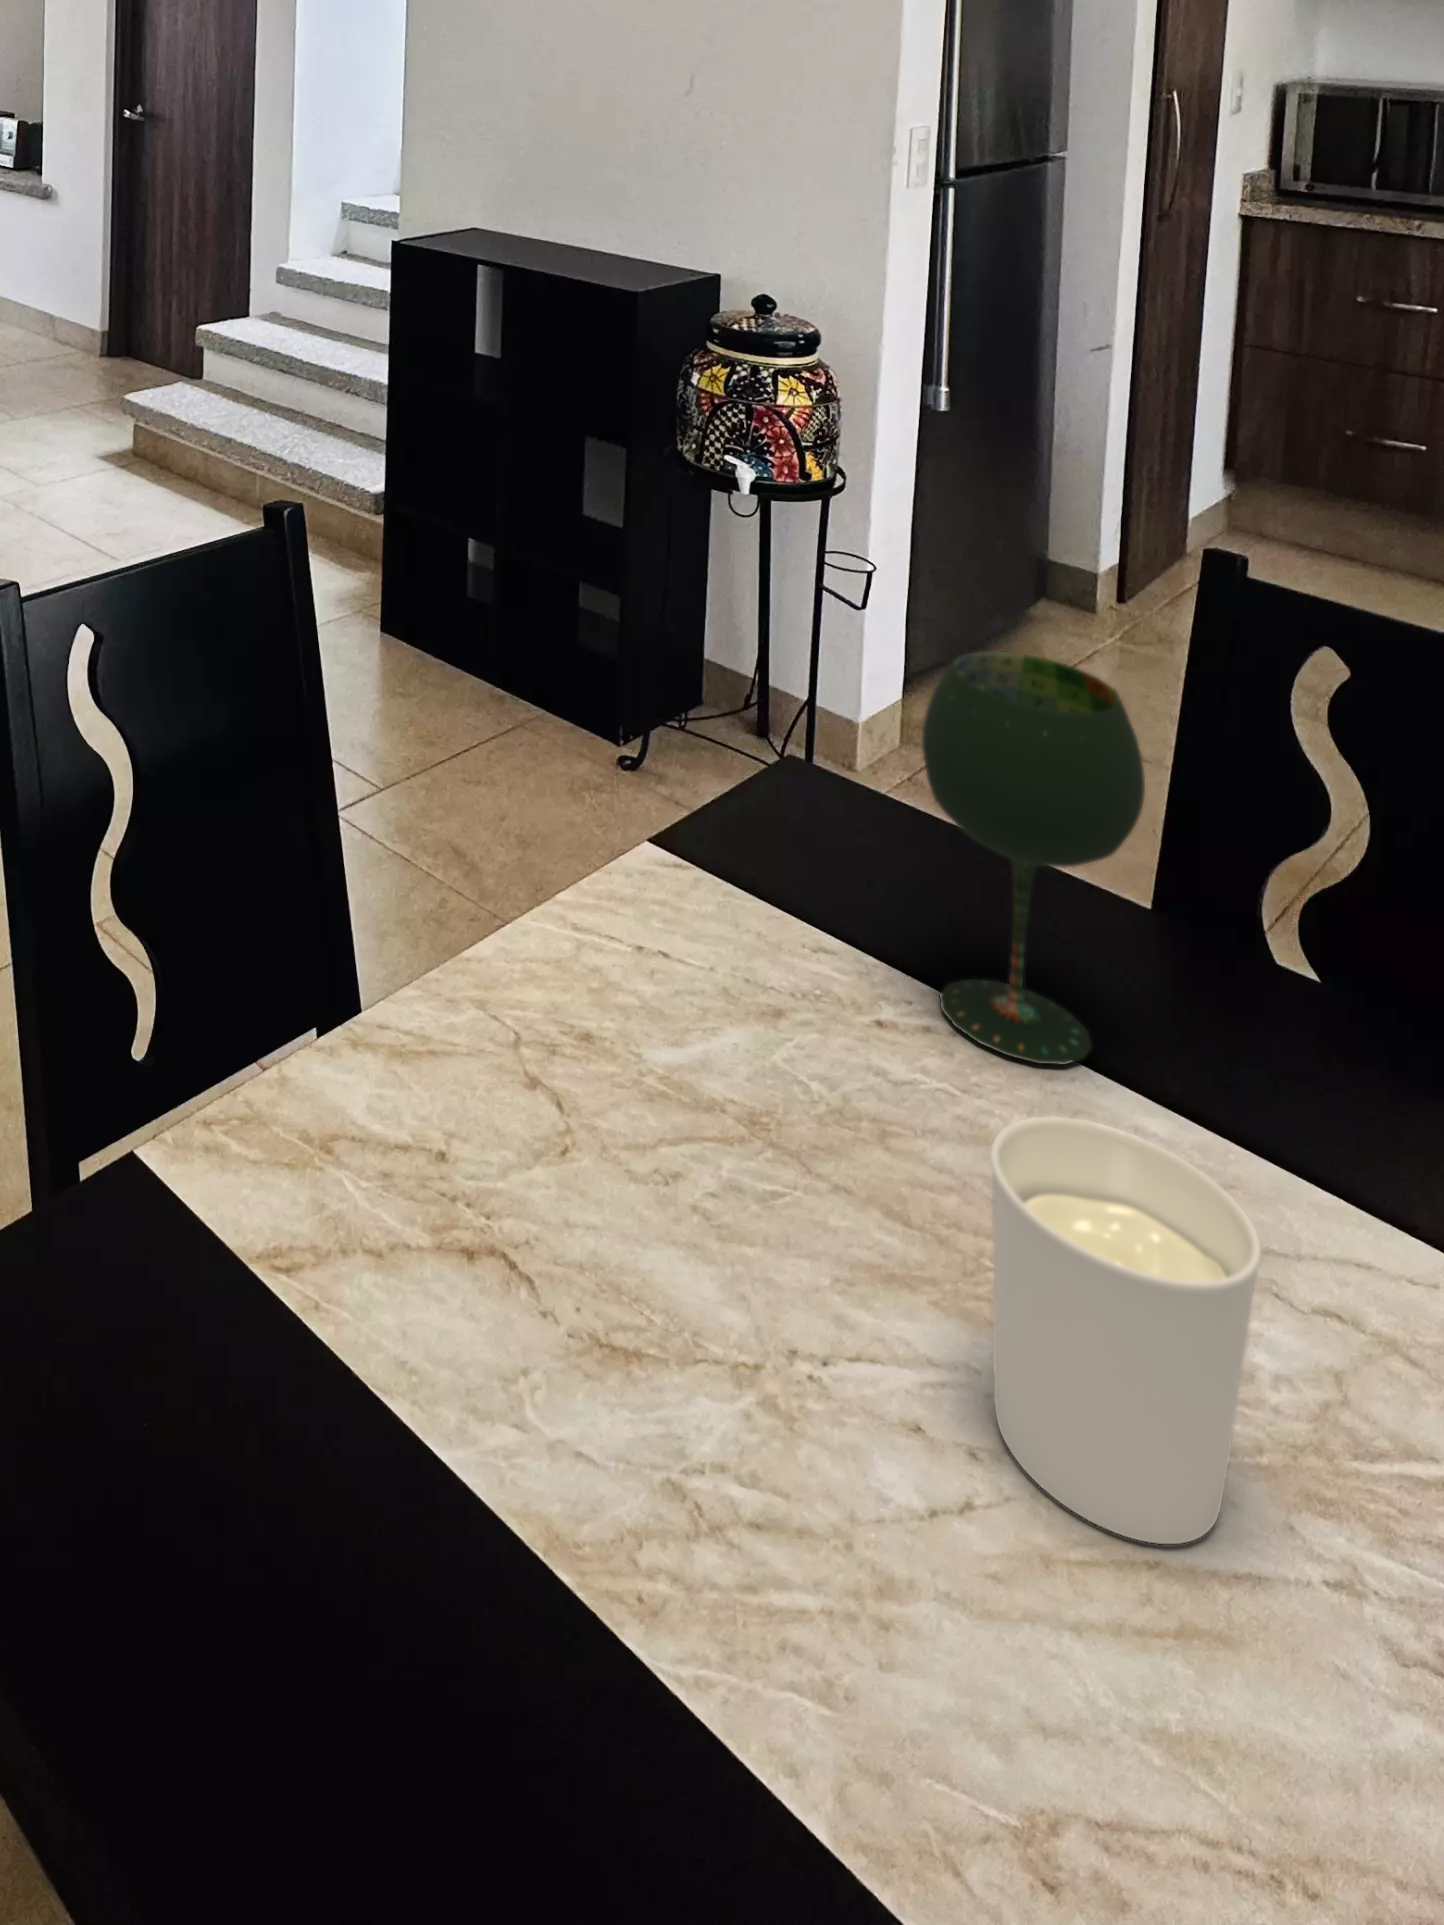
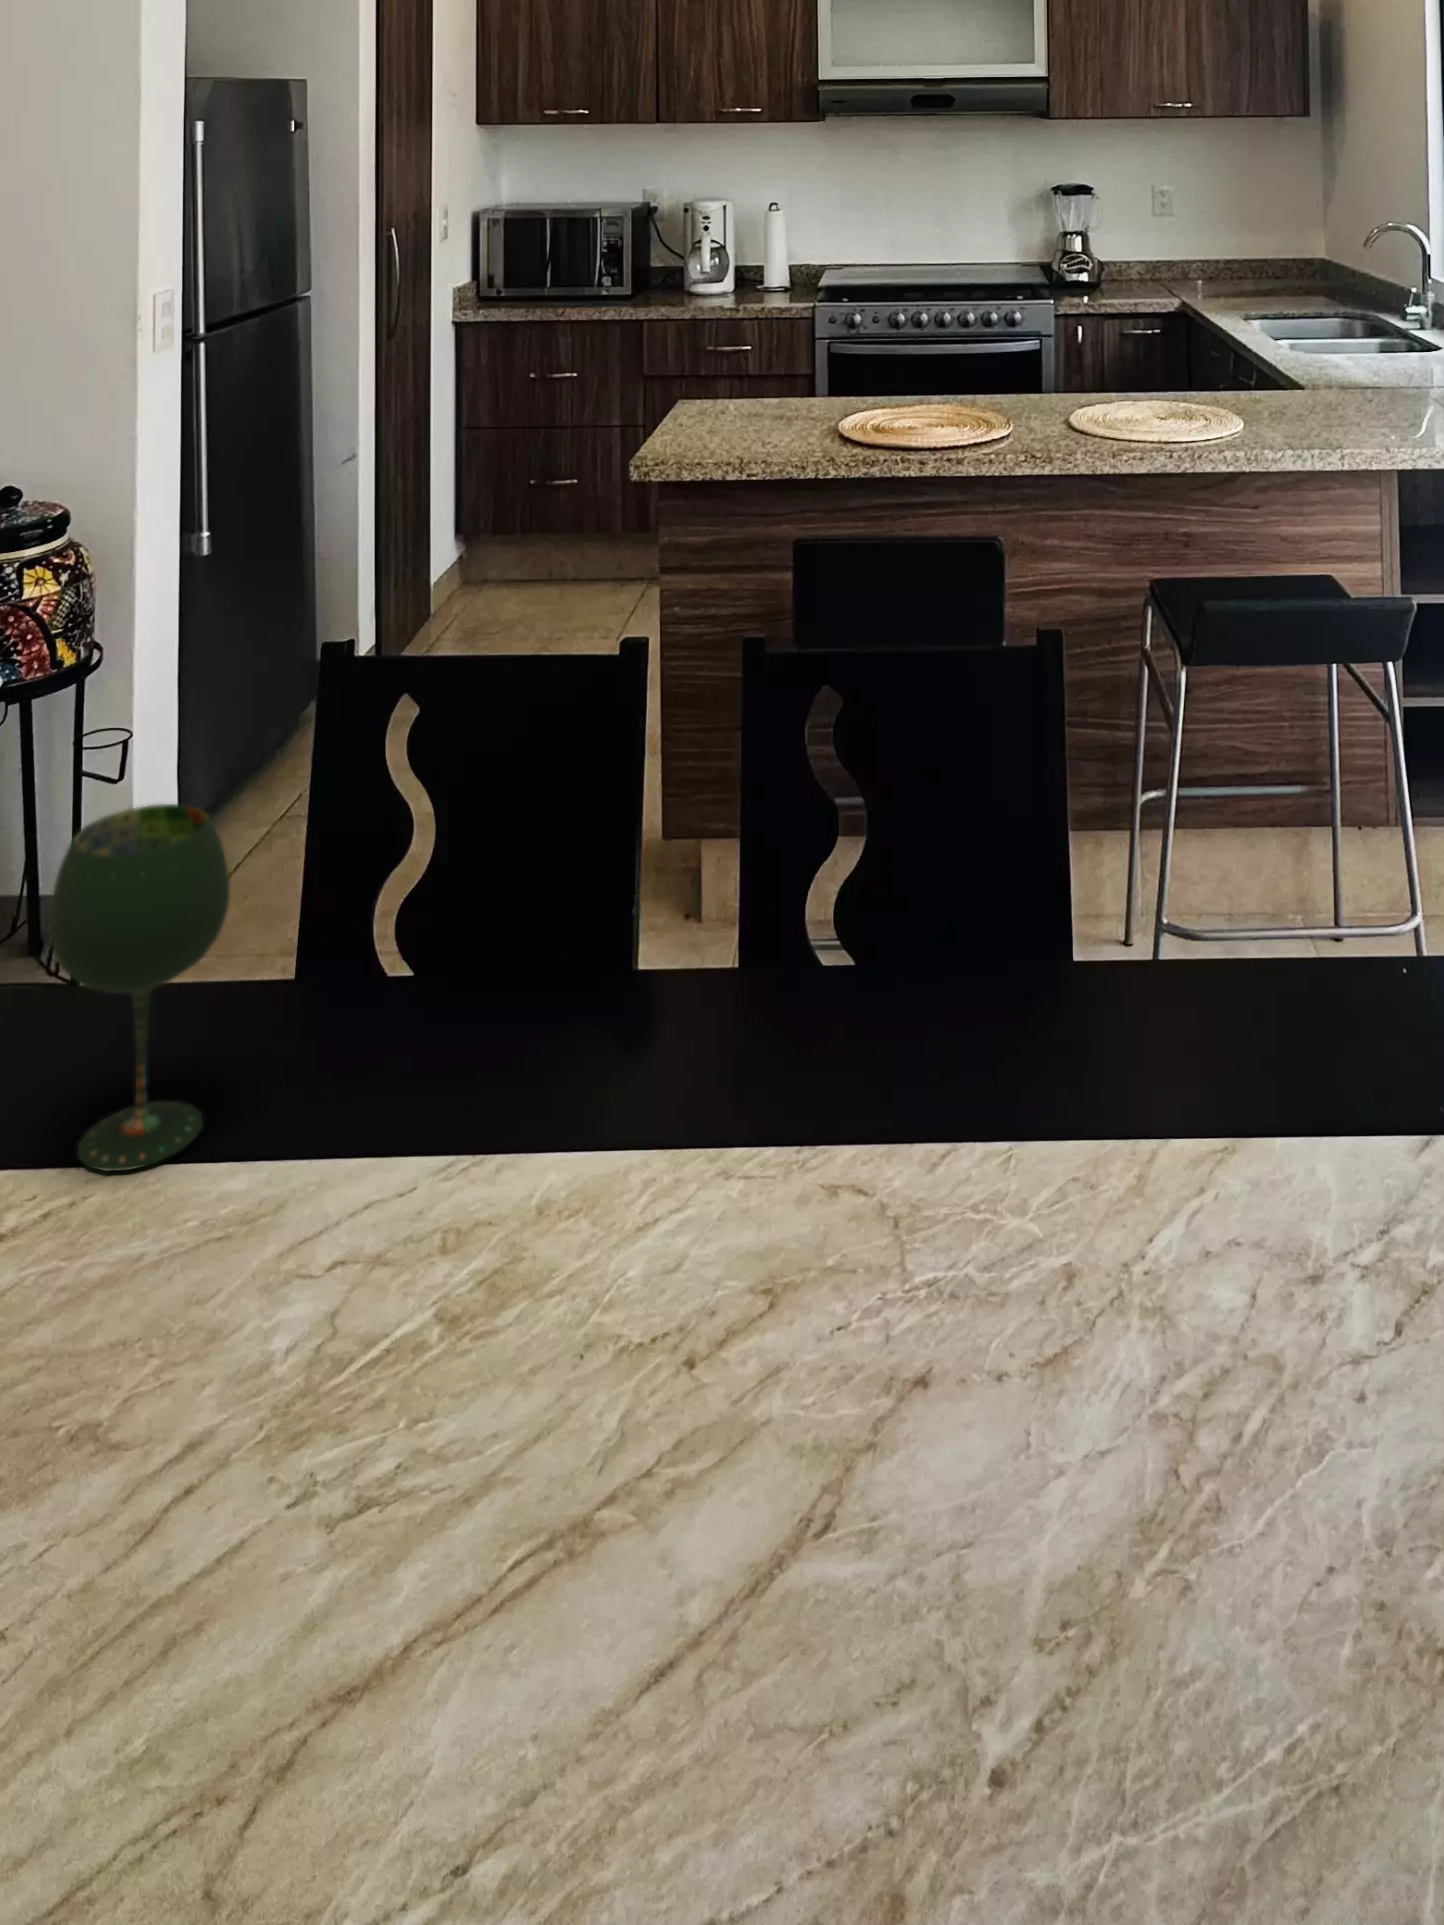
candle holder: present [990,1116,1261,1544] -> none [47,1186,247,1531]

